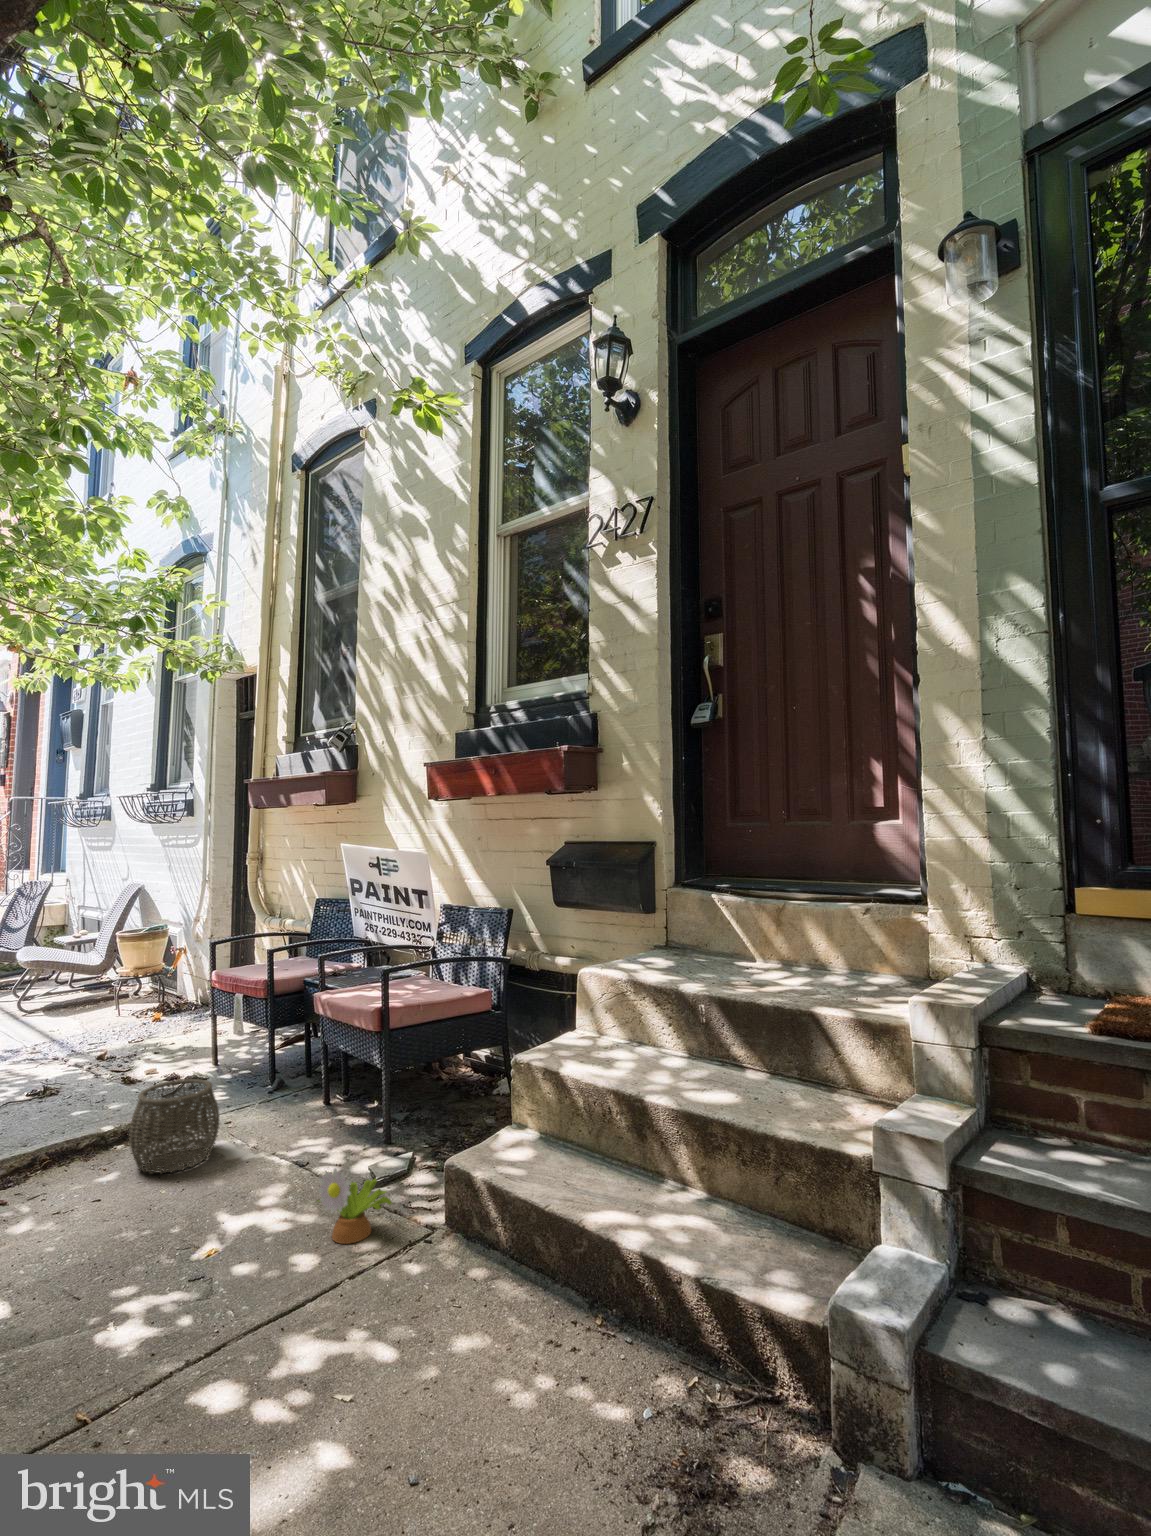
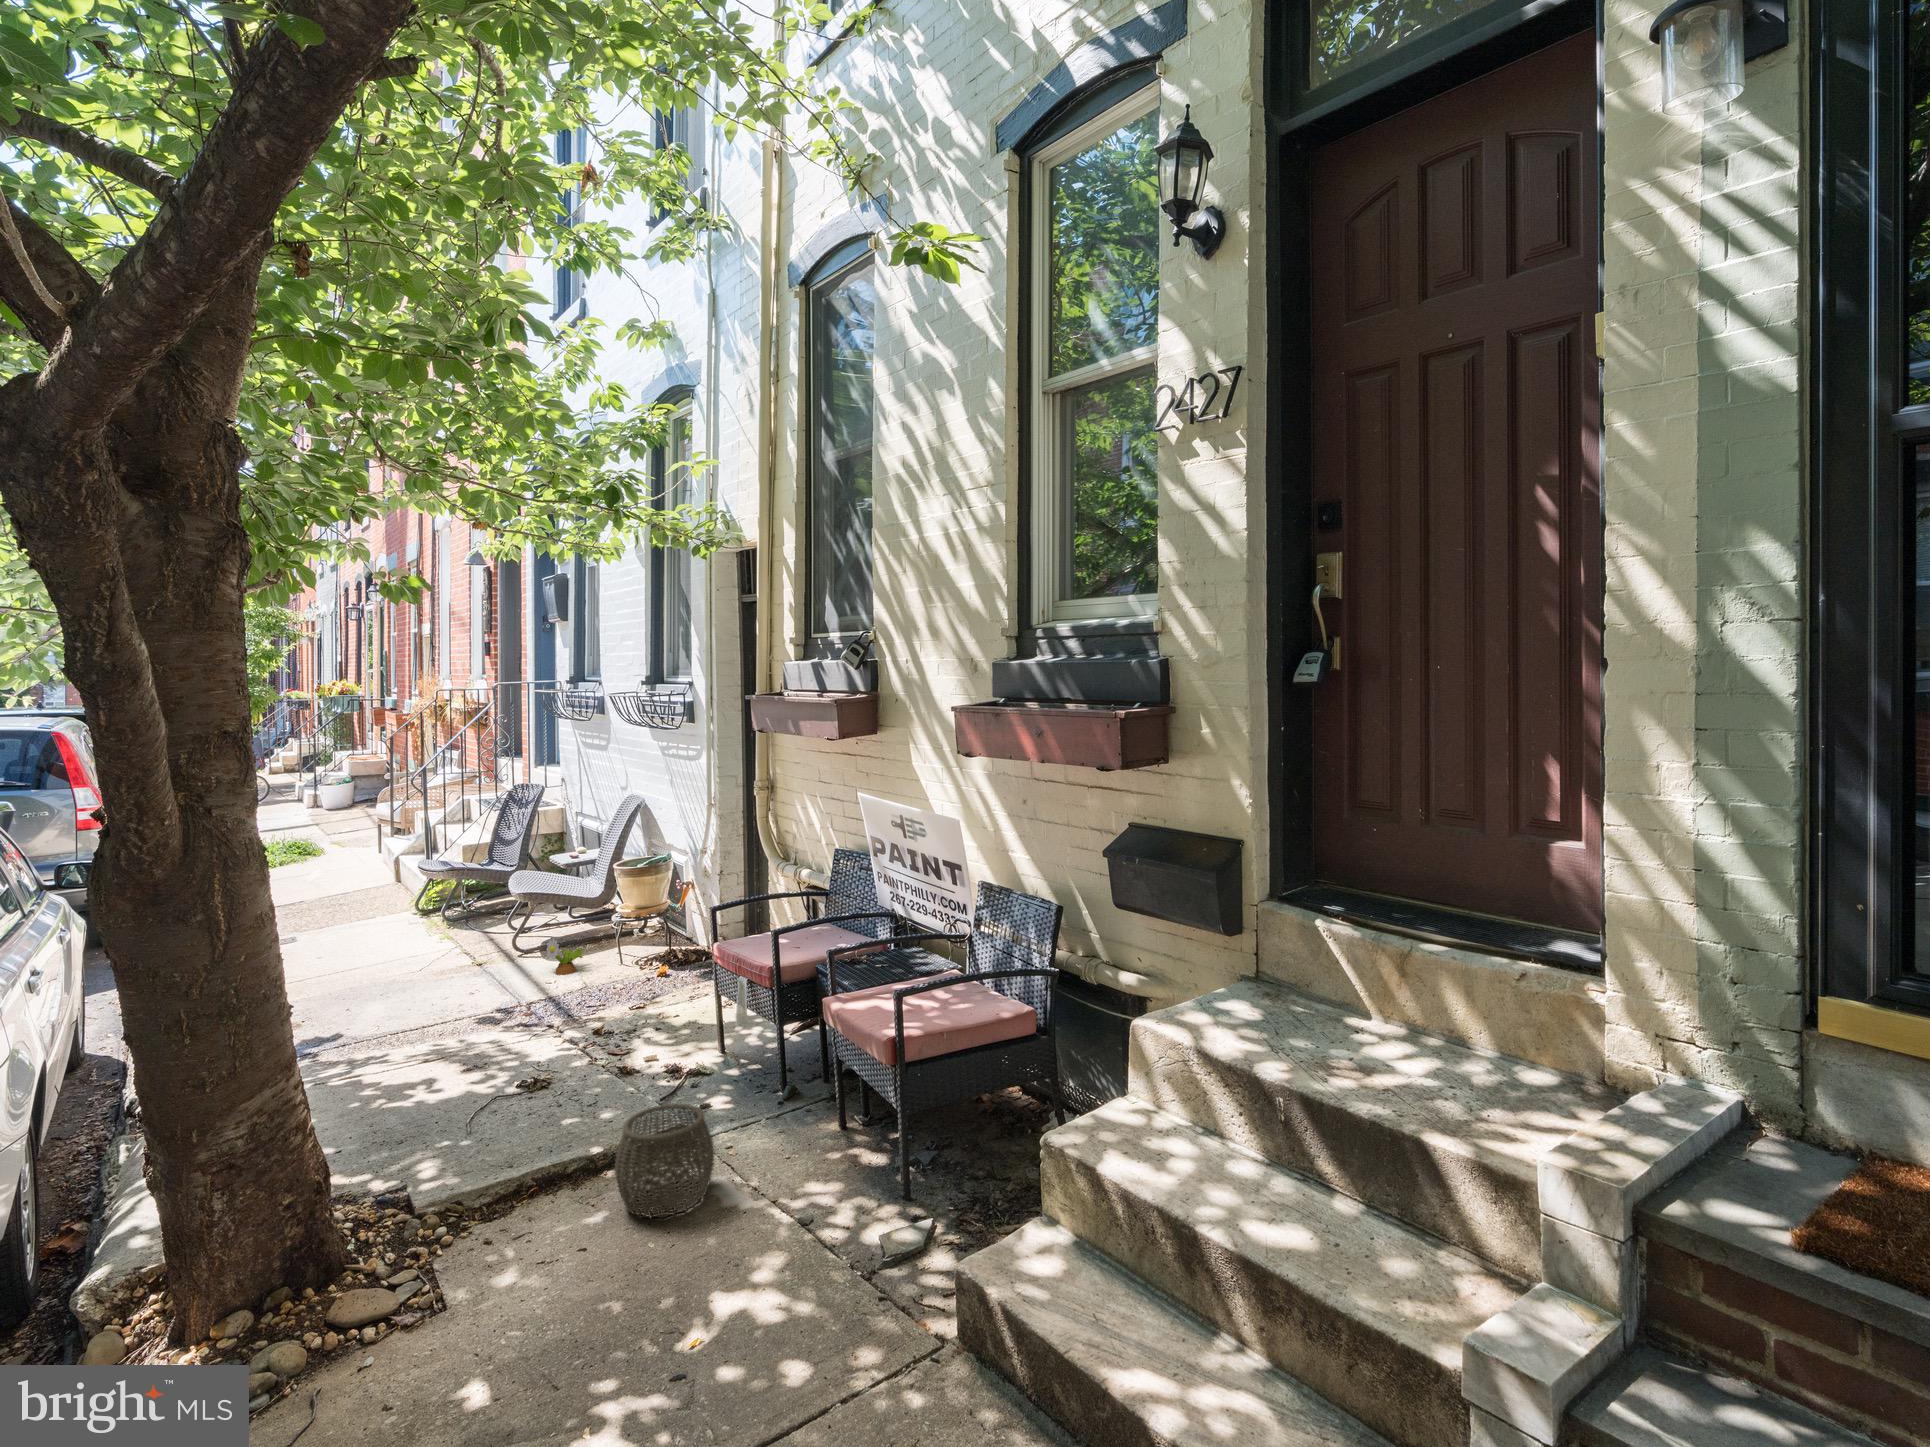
decorative plant: present [317,1168,392,1244] -> present [546,939,584,975]

